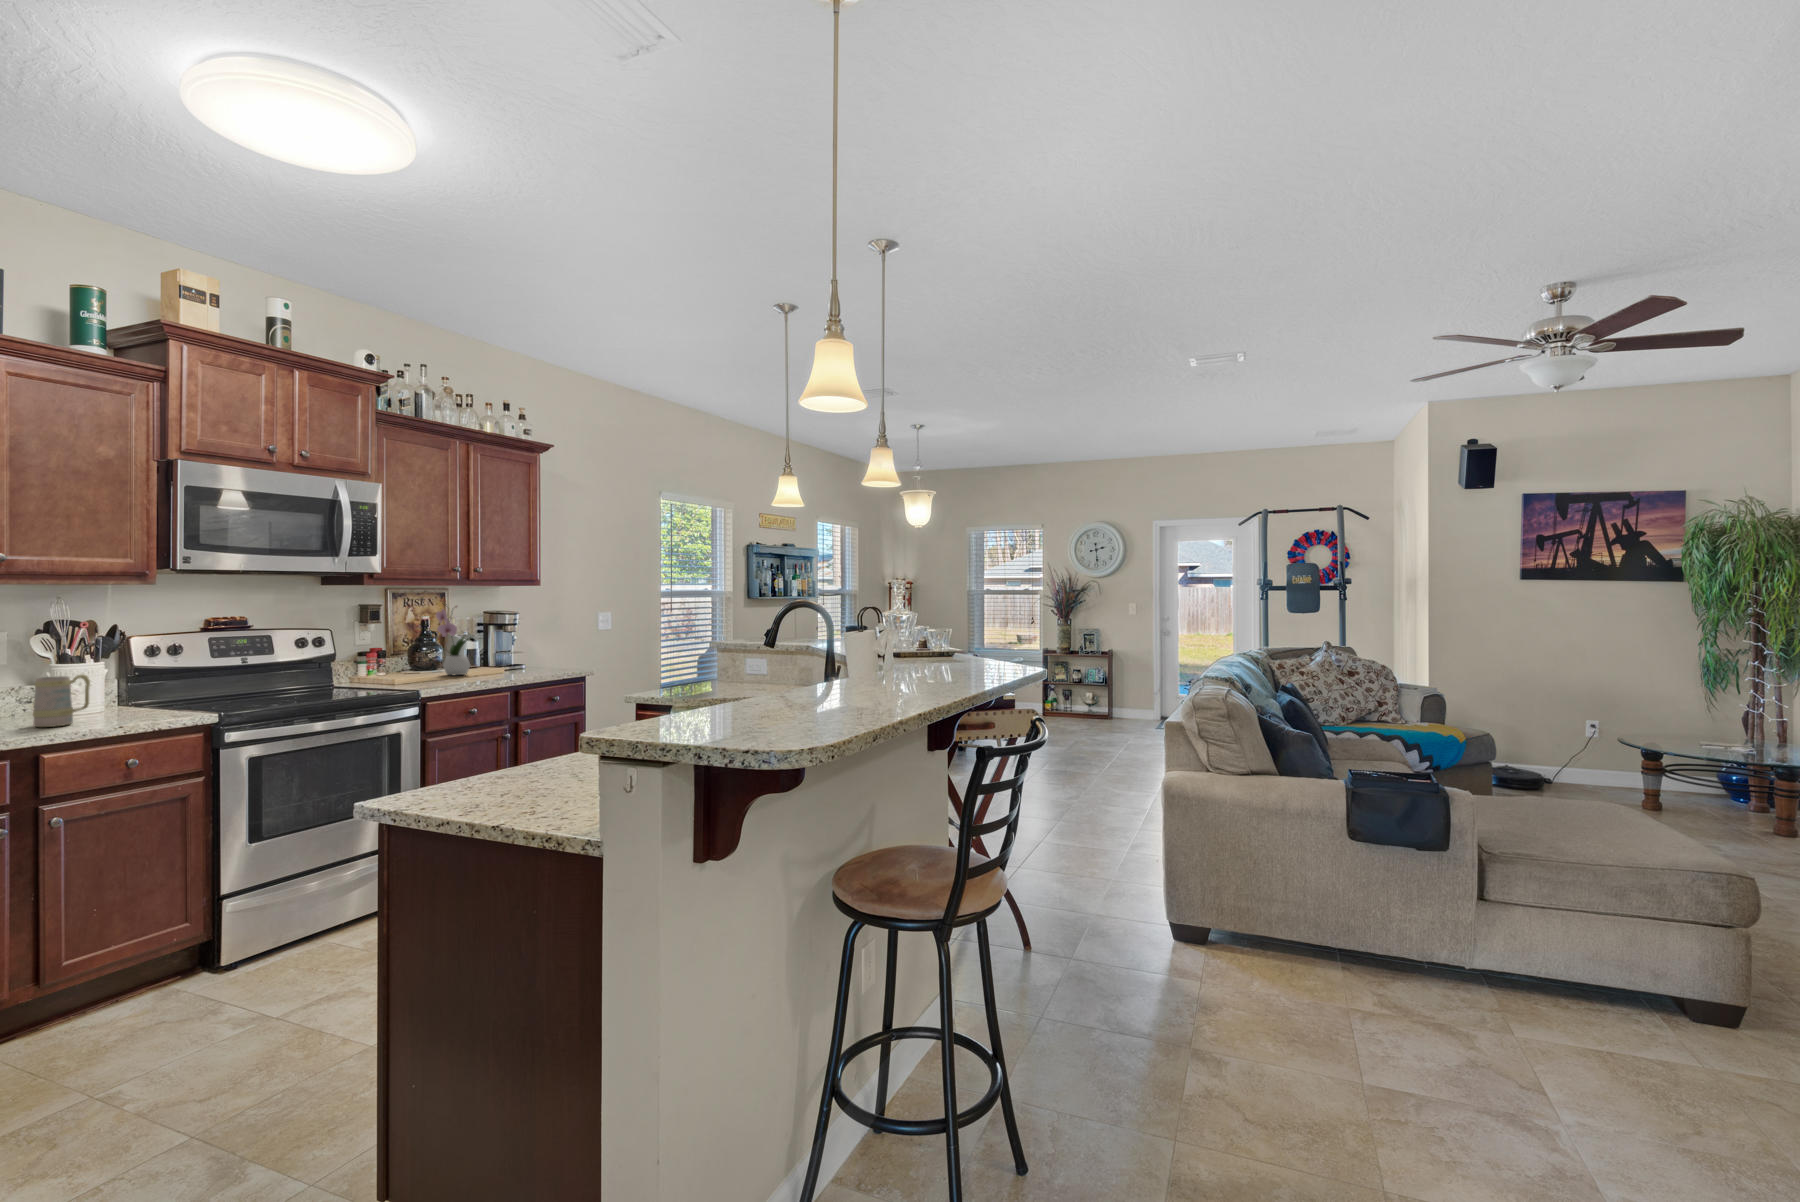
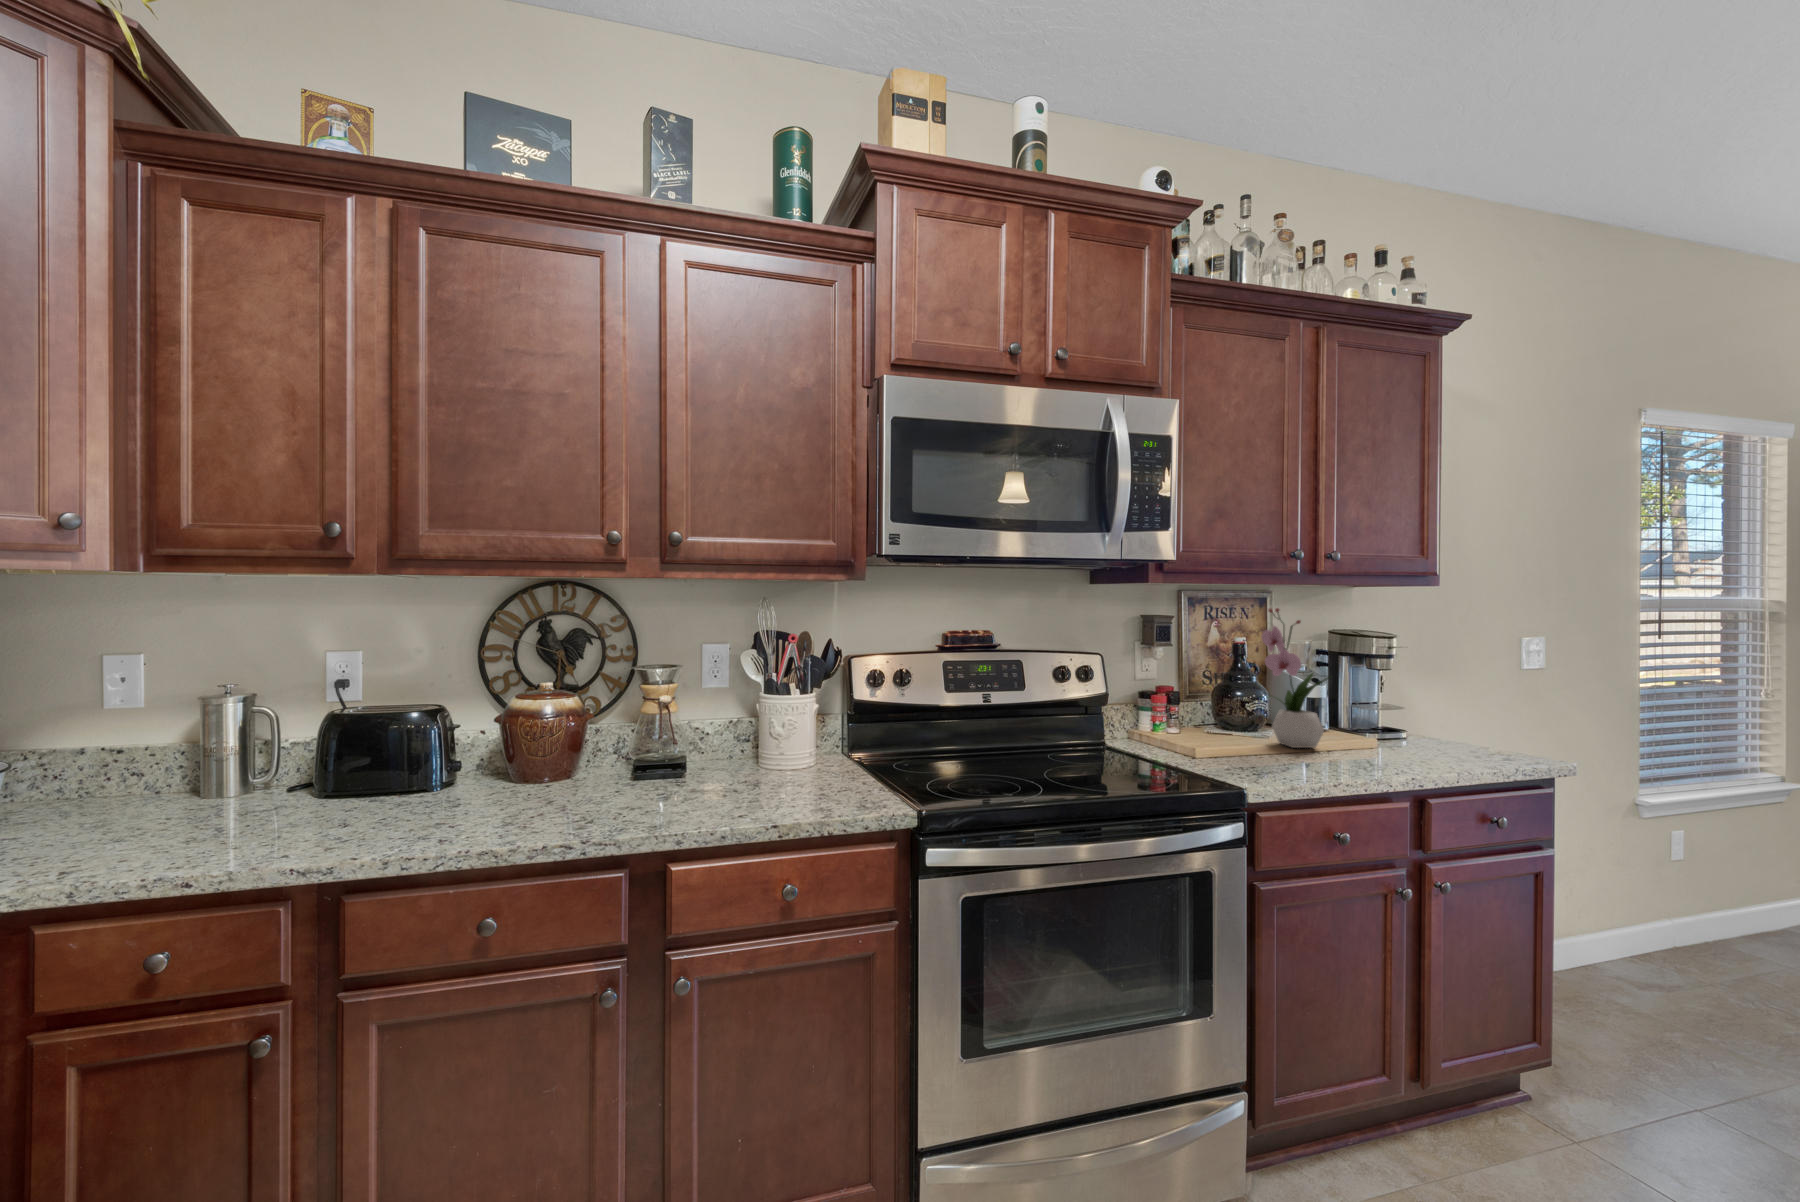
mug: present [33,674,90,727] -> none [691,721,758,804]

